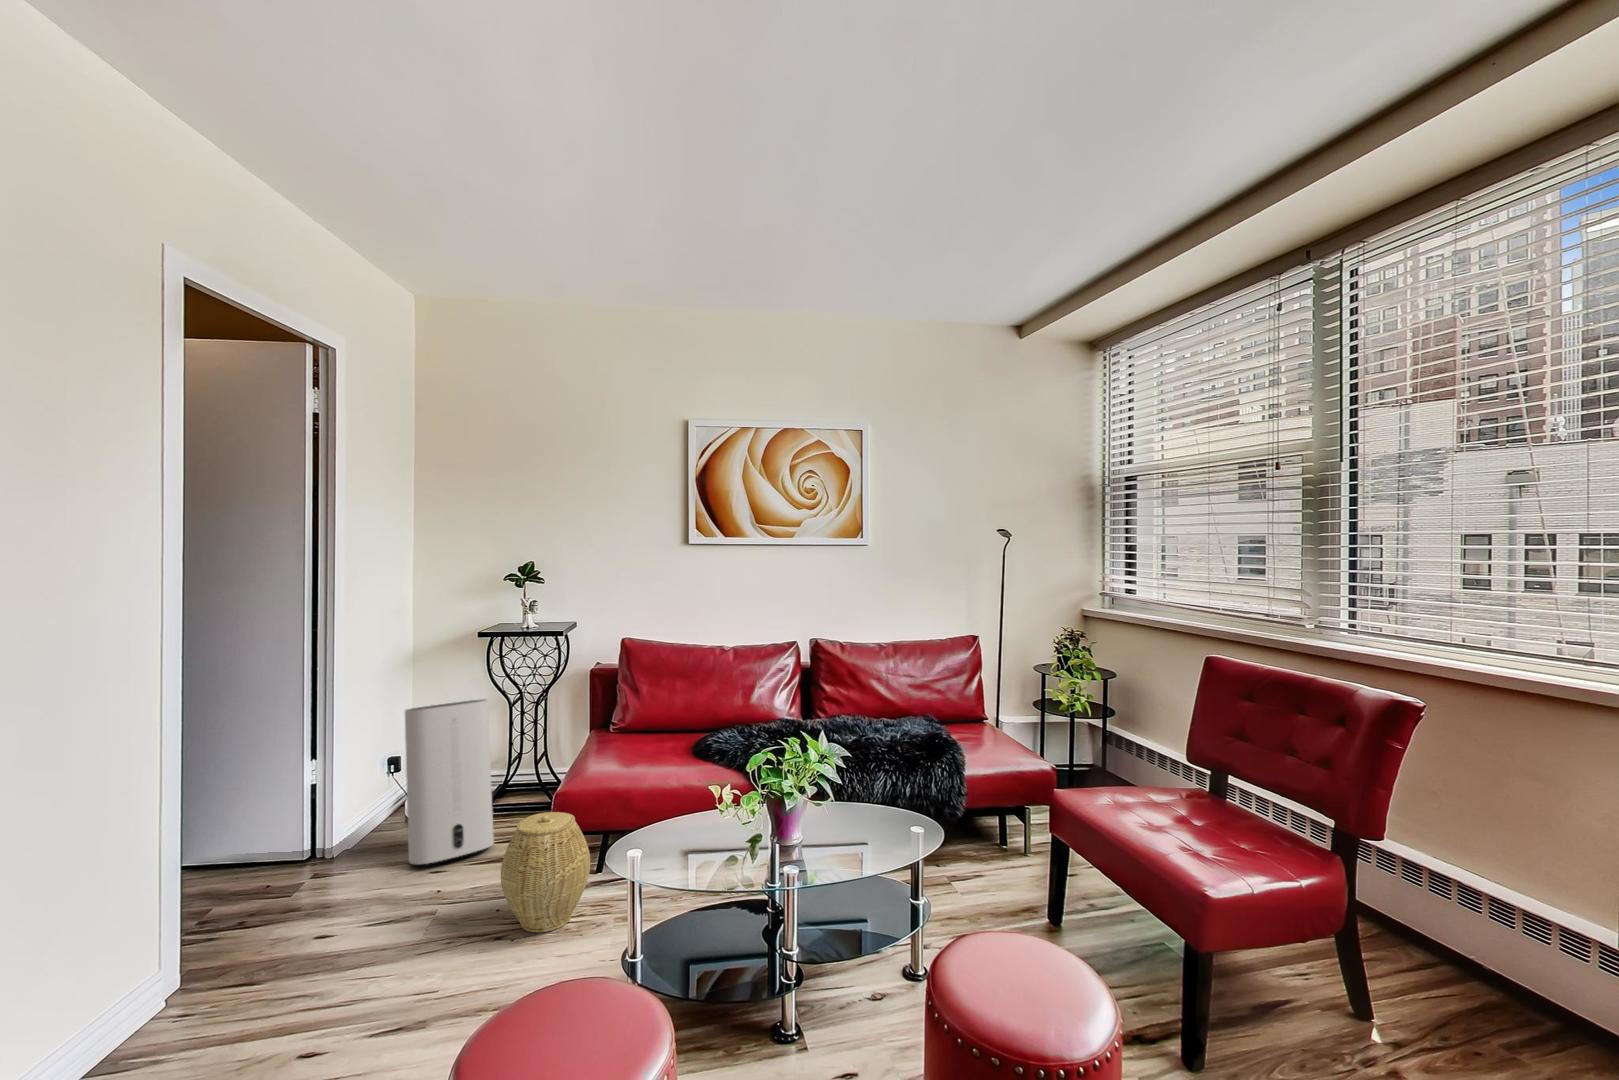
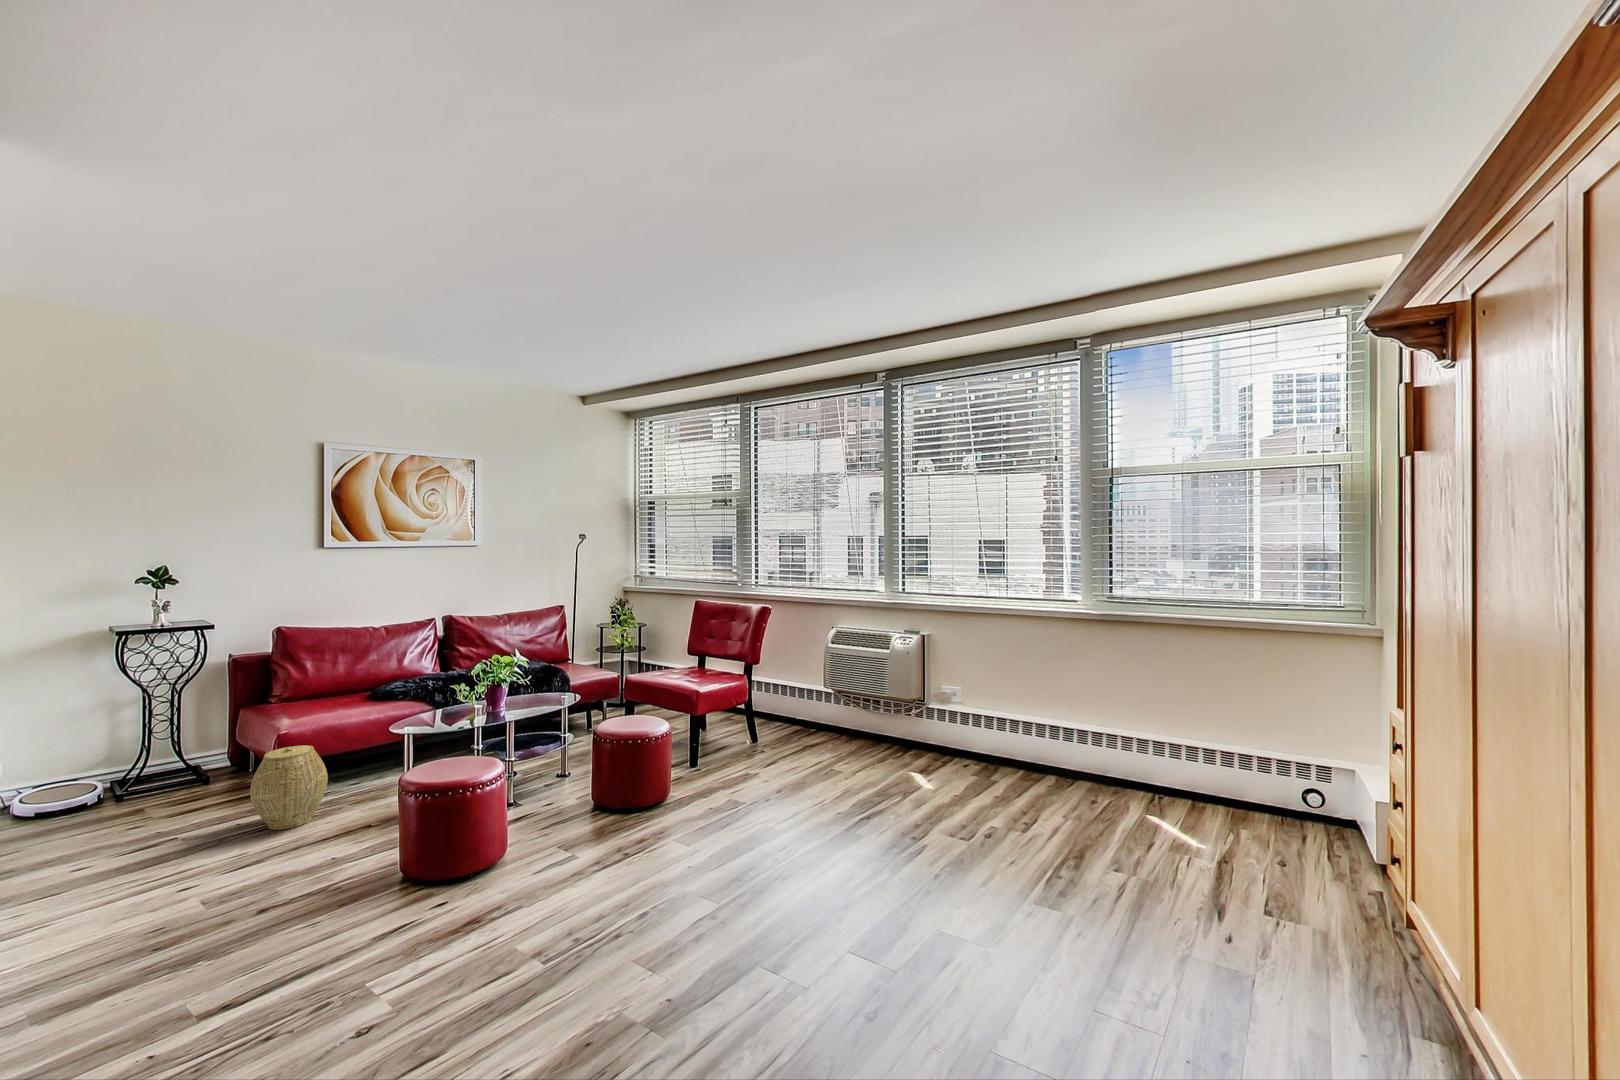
air purifier: present [405,699,494,864] -> none [68,686,175,834]

